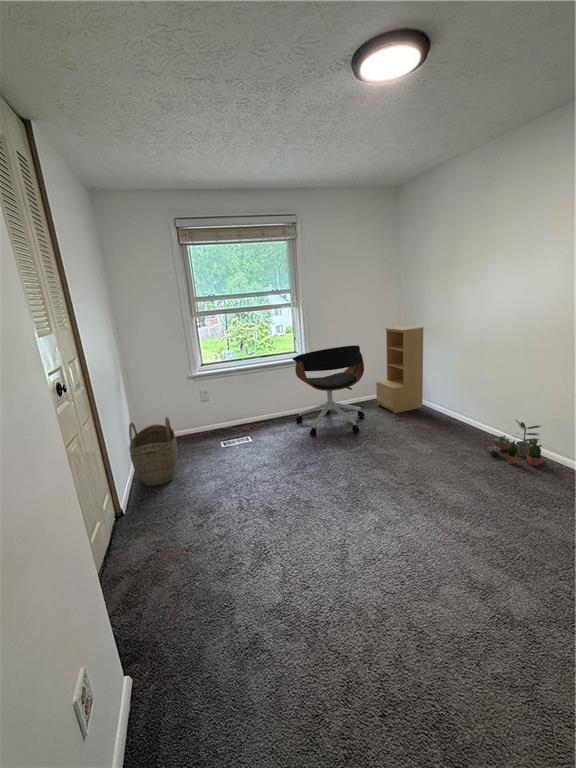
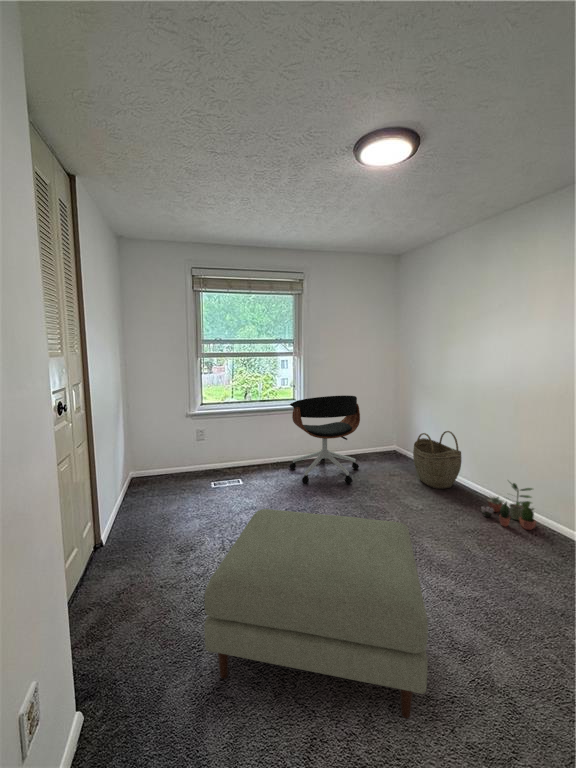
bookshelf: present [376,325,424,413] -> none [372,381,421,468]
woven basket: present [129,417,178,487] -> present [413,431,461,489]
ottoman: none [233,471,454,656] -> present [204,509,428,718]

